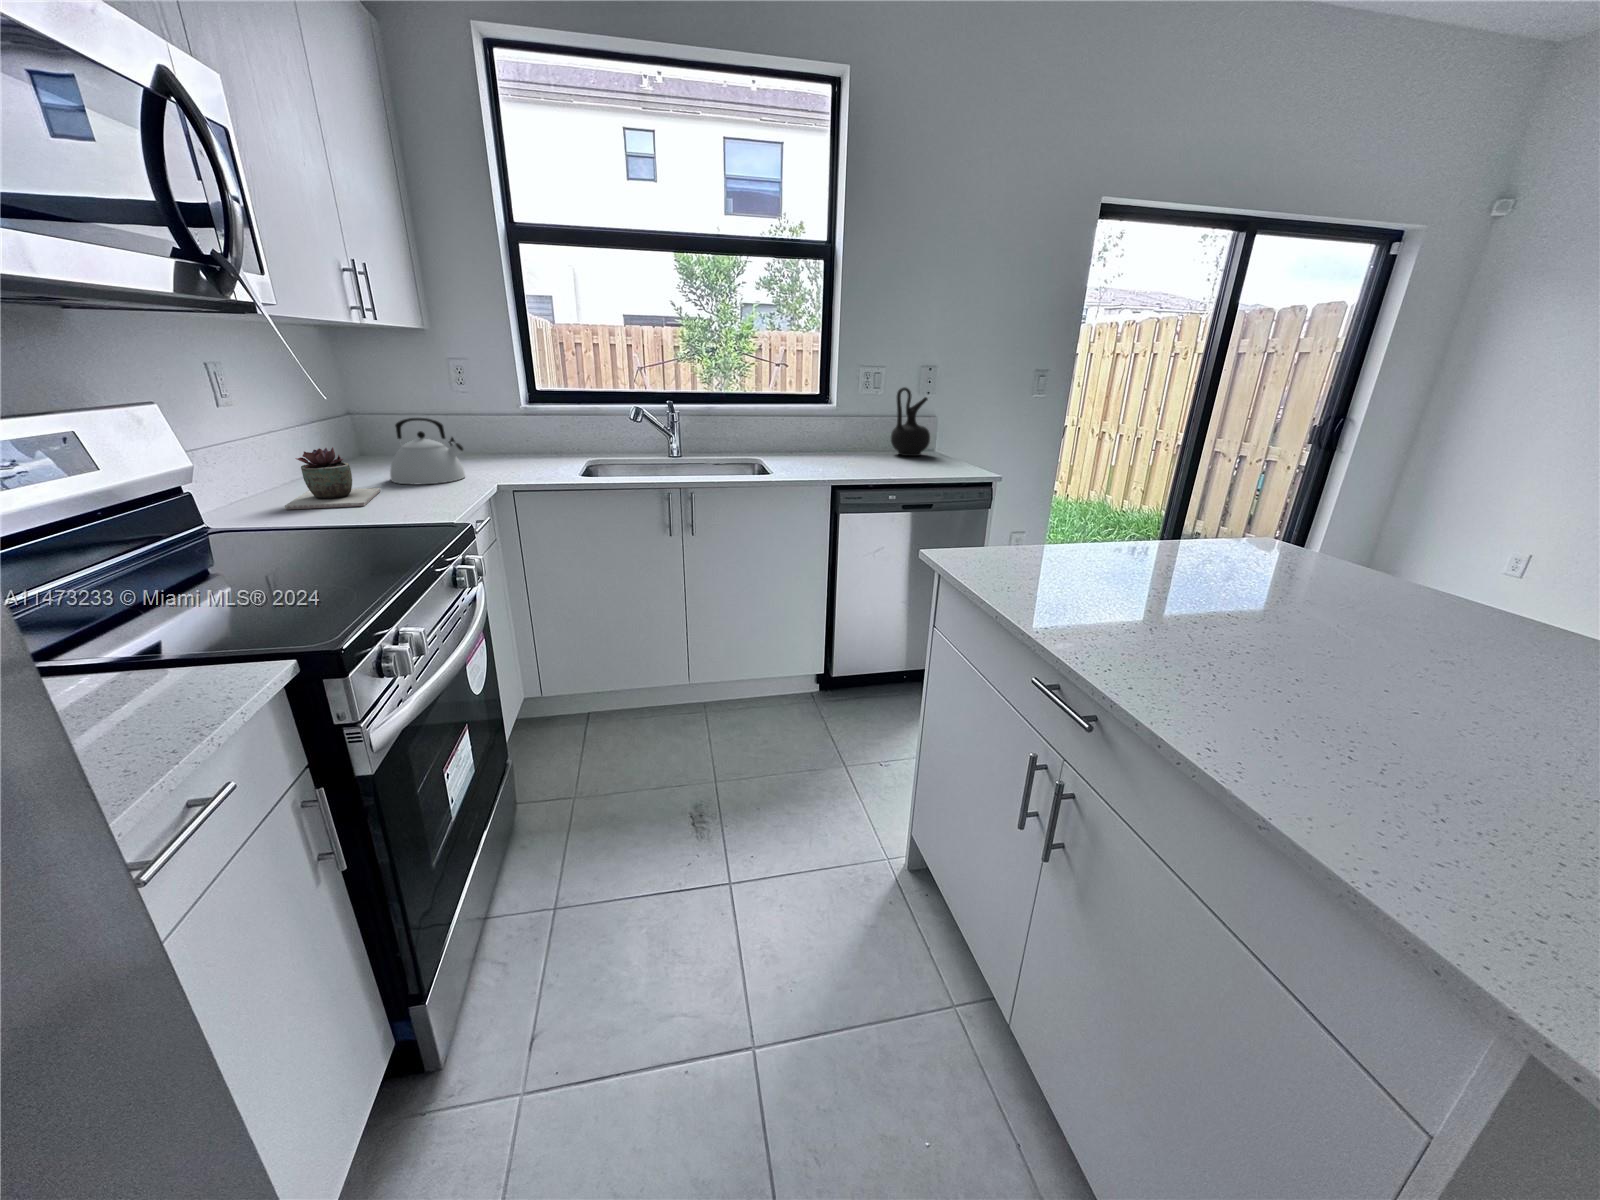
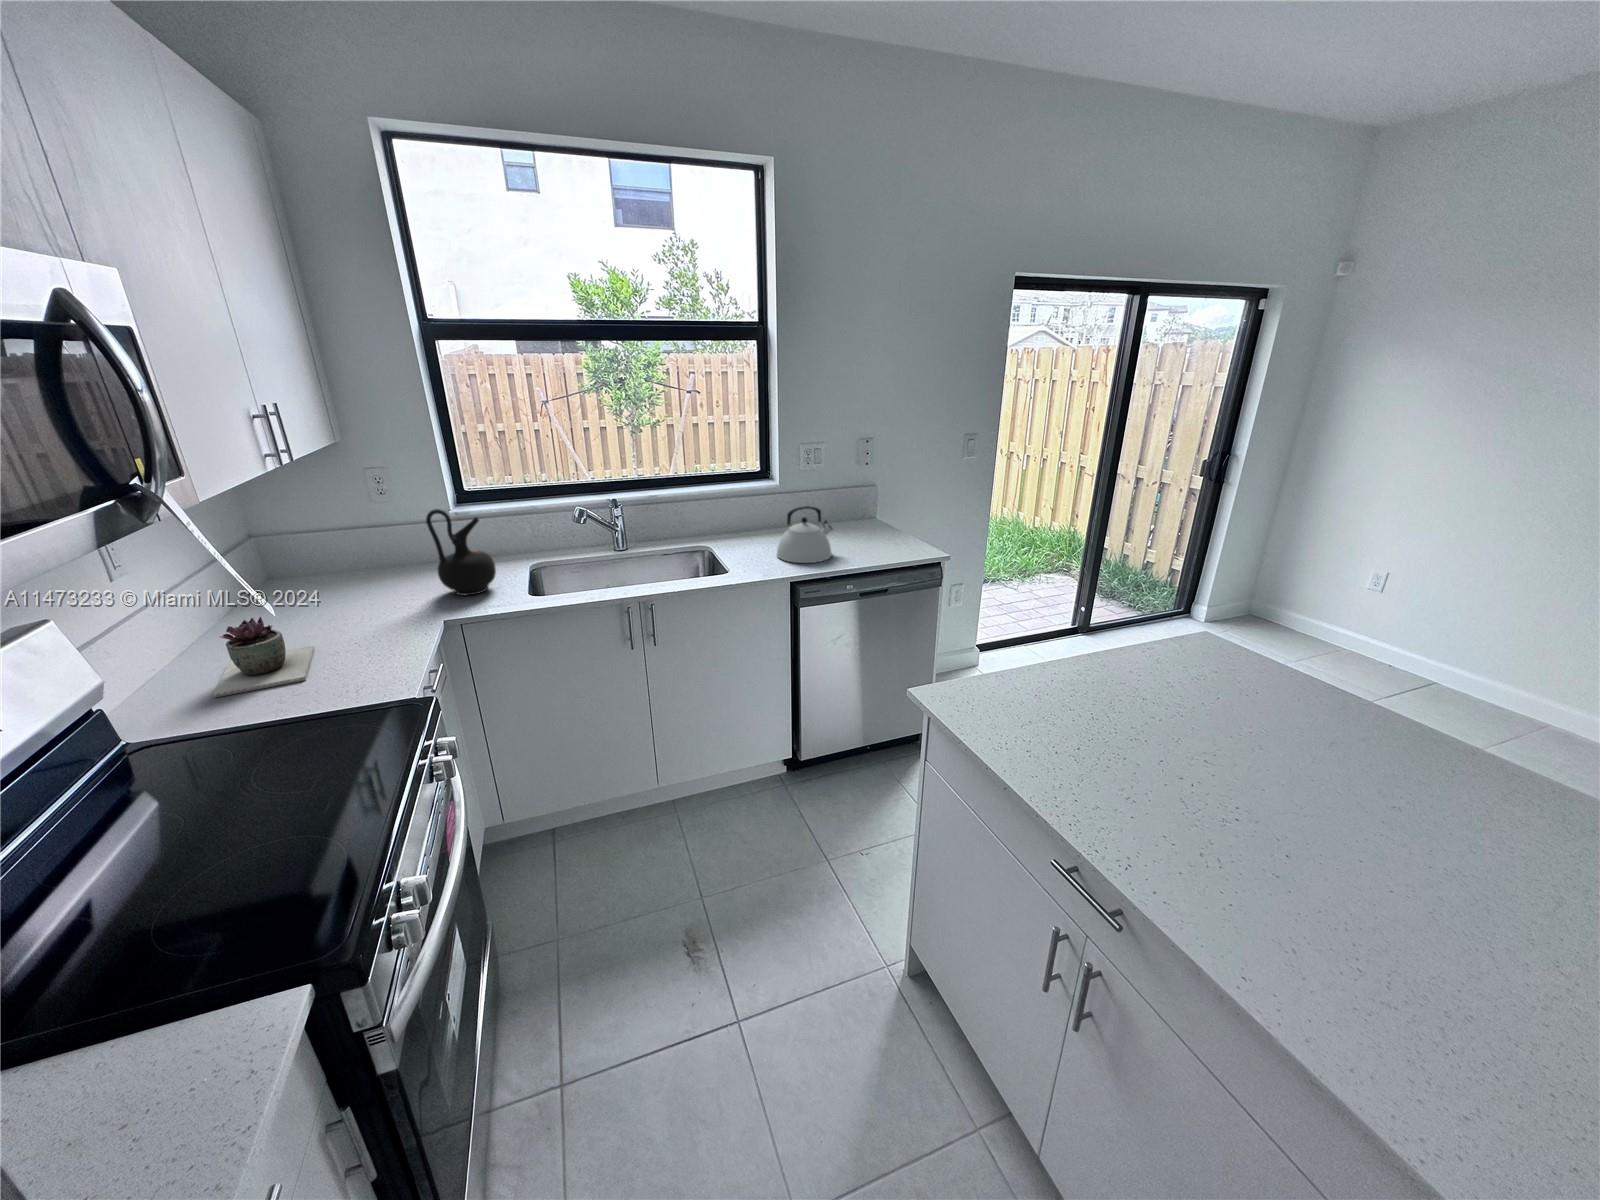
ceramic jug: present [891,387,930,456] -> present [426,509,496,596]
kettle: present [390,418,465,485] -> present [777,506,832,563]

